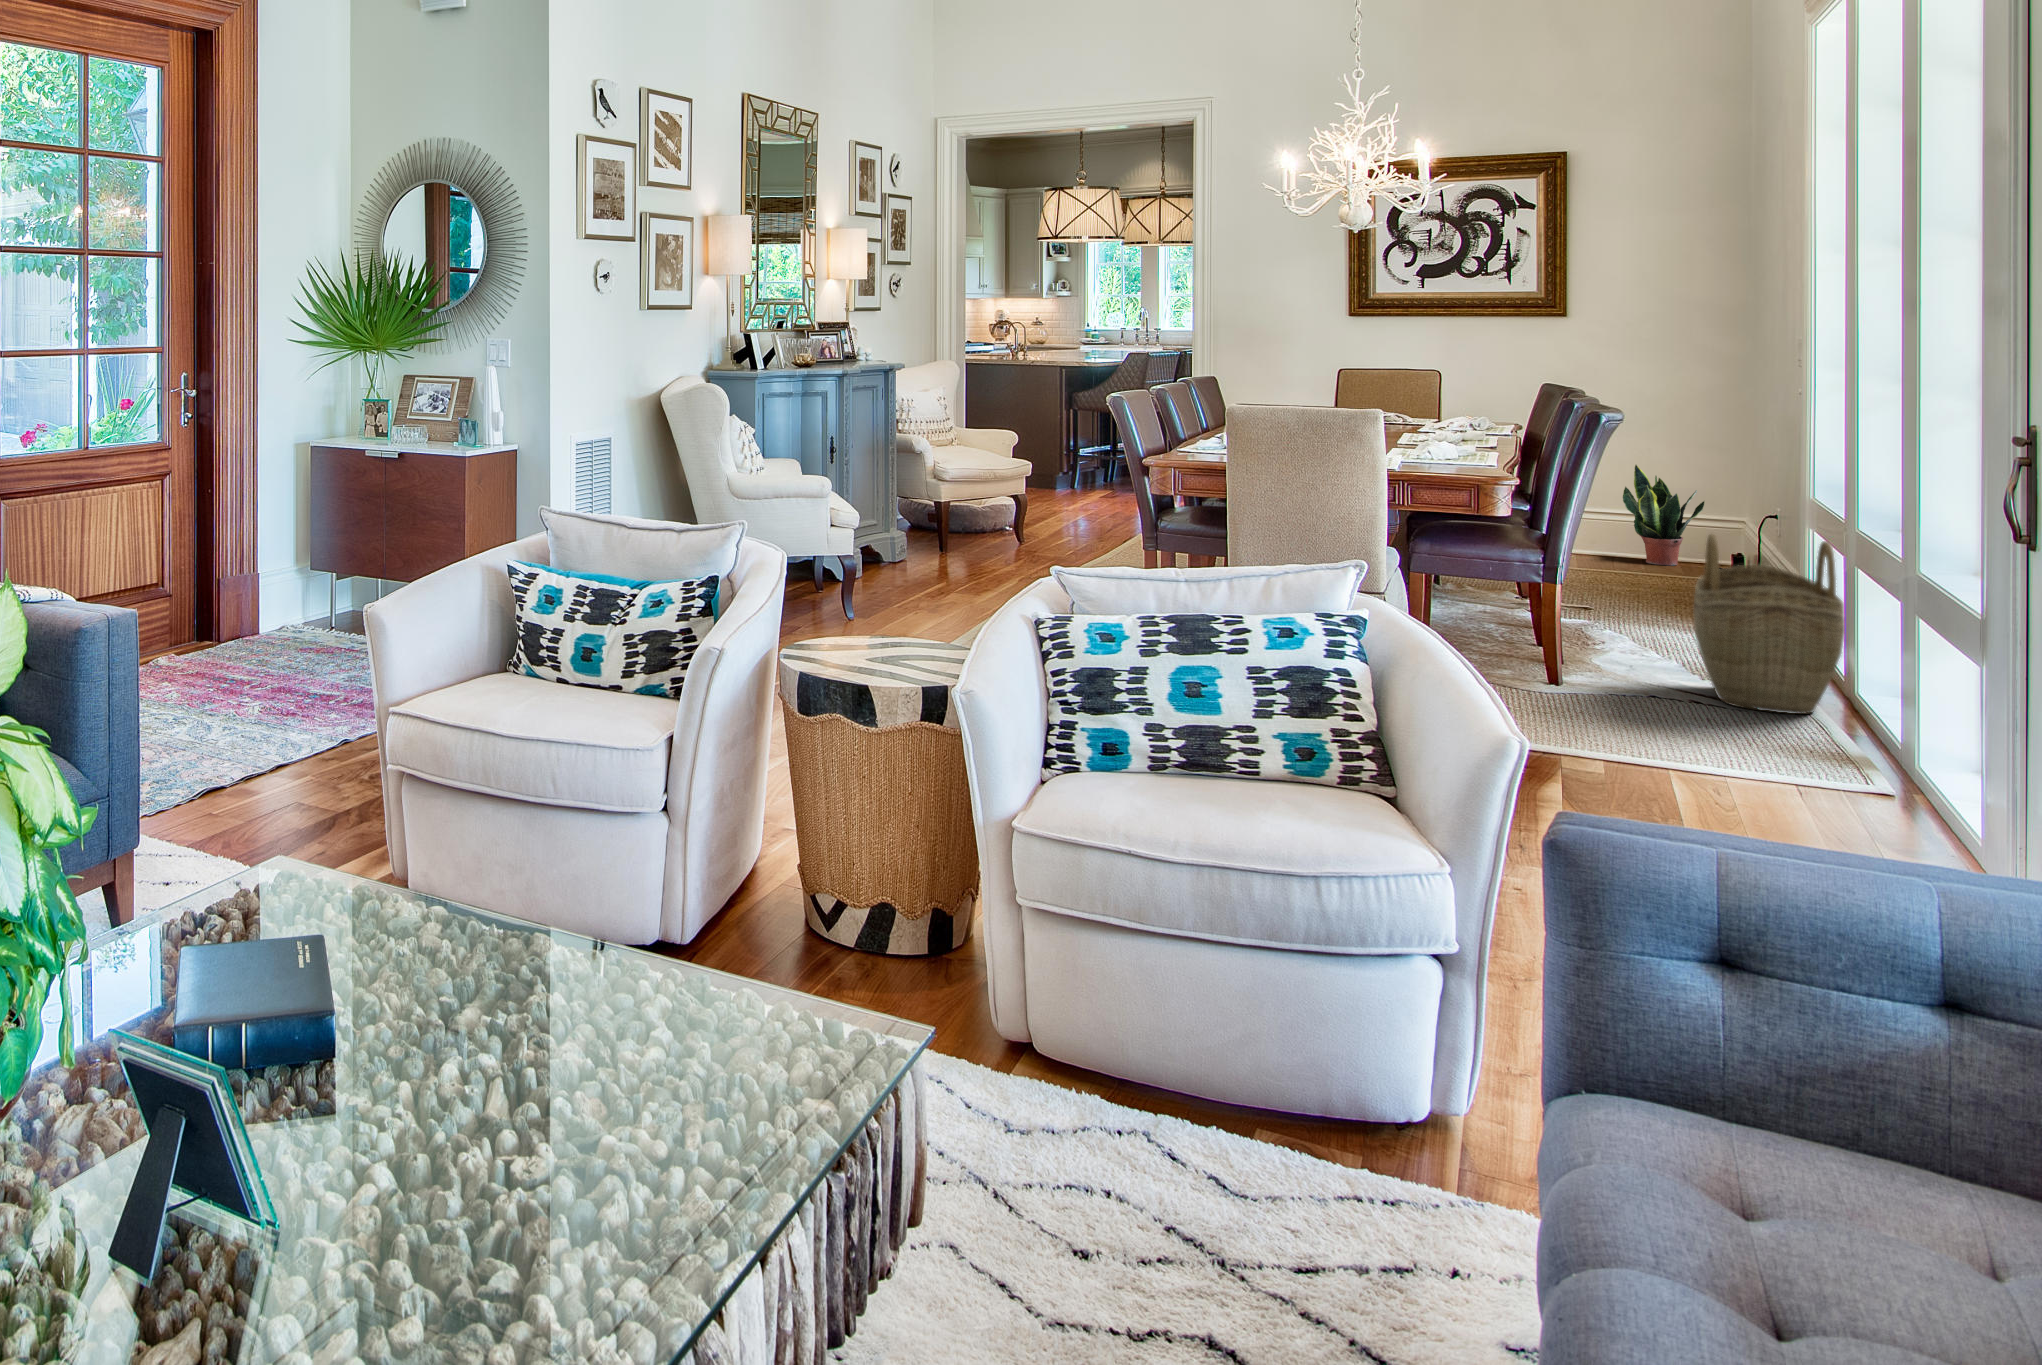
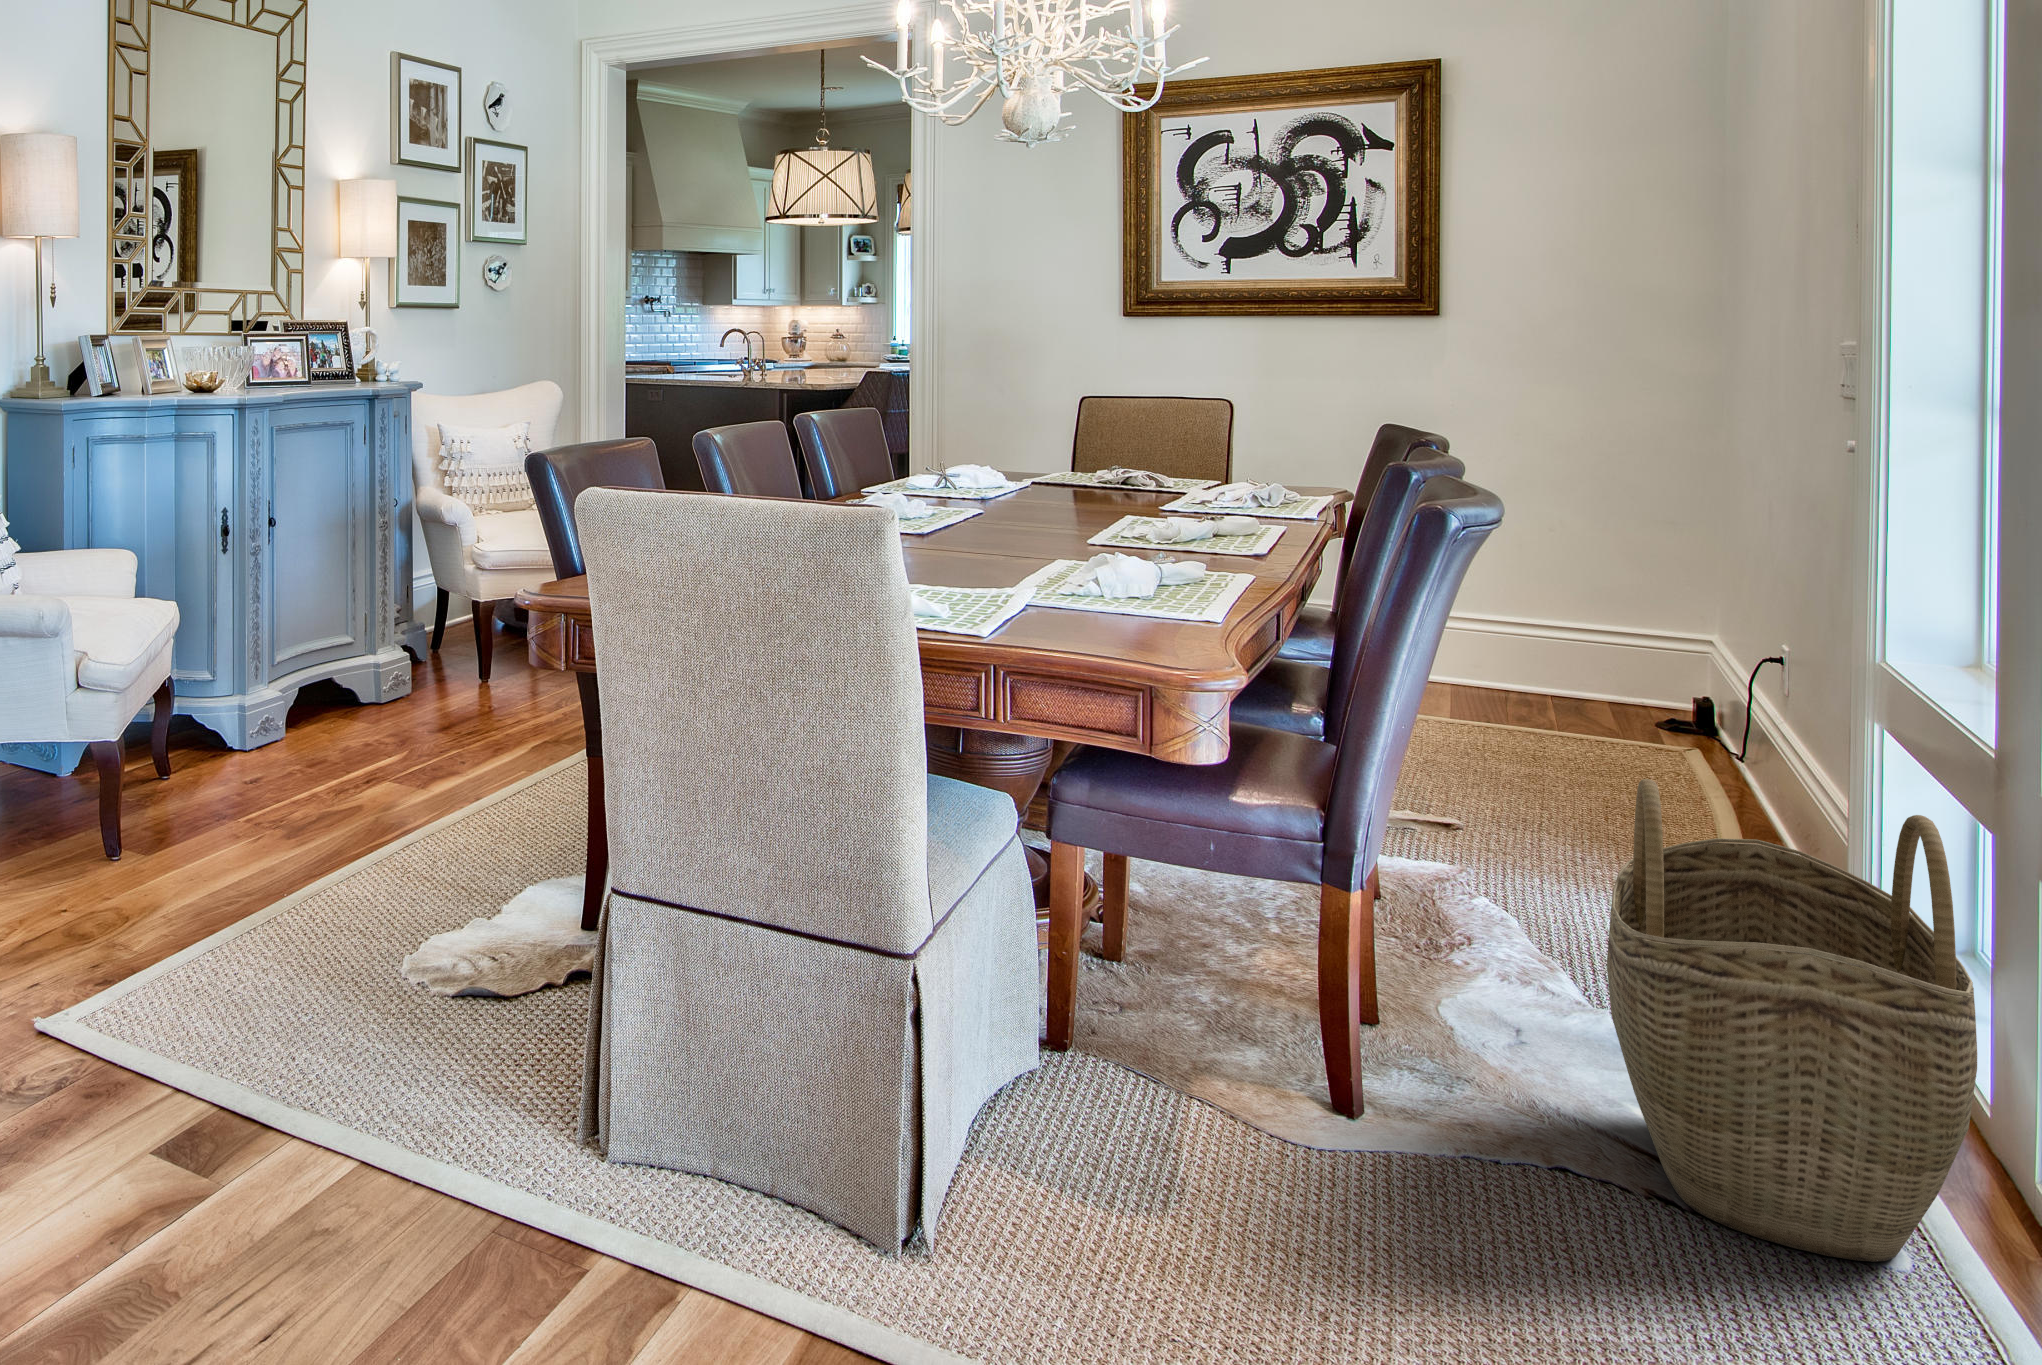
potted plant: present [1623,465,1705,565] -> none [1525,550,1655,717]

